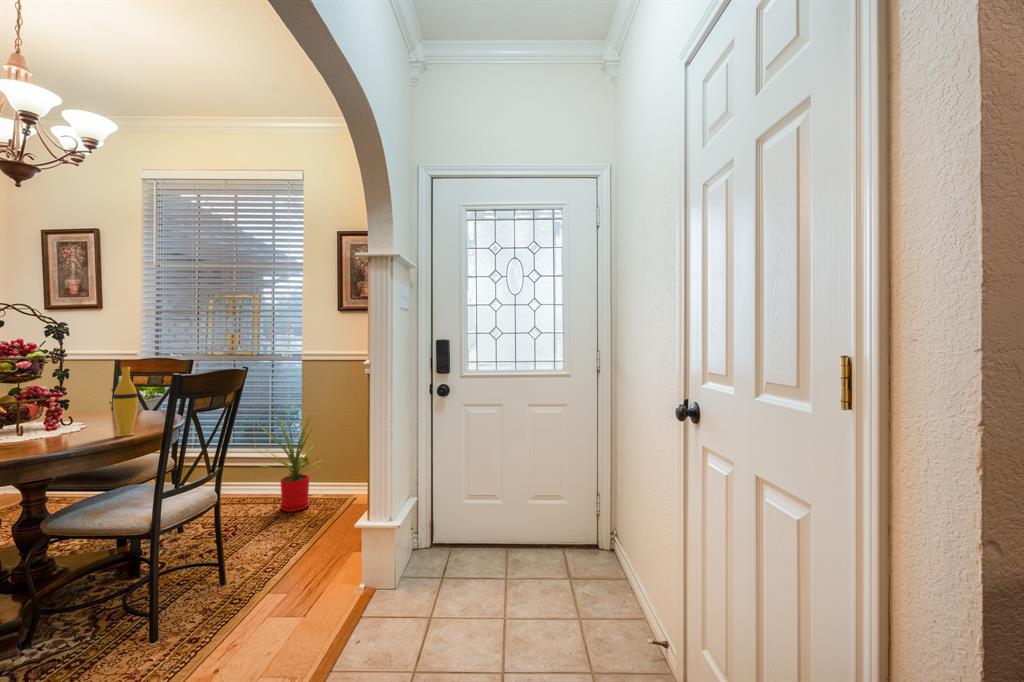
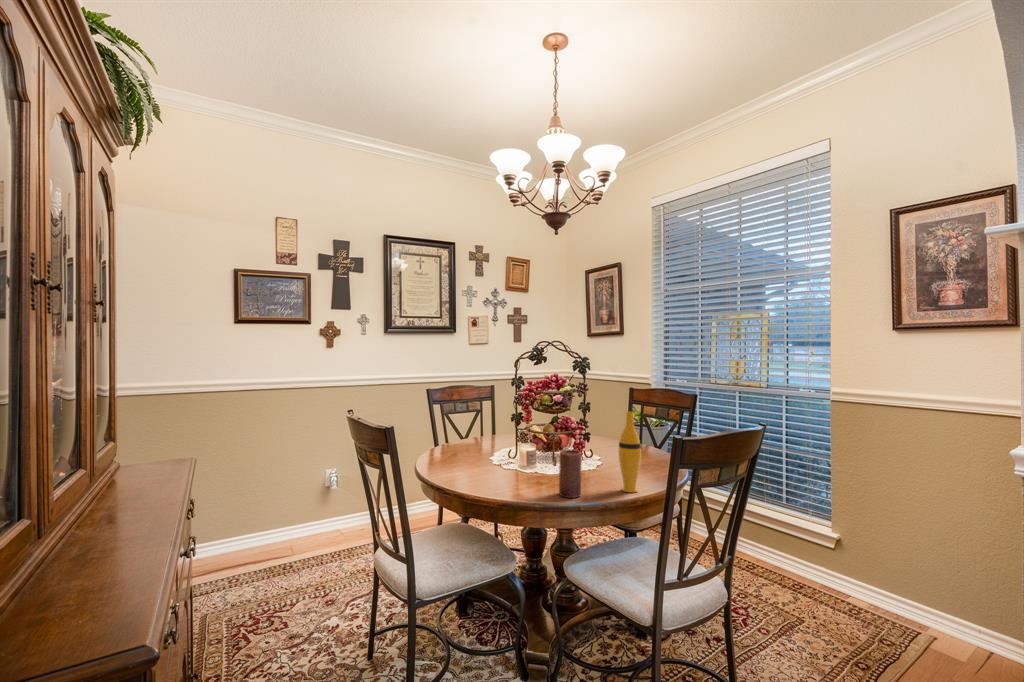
candle: none [39,406,69,450] -> present [559,449,581,498]
house plant: present [263,418,315,512] -> none [766,467,892,621]

